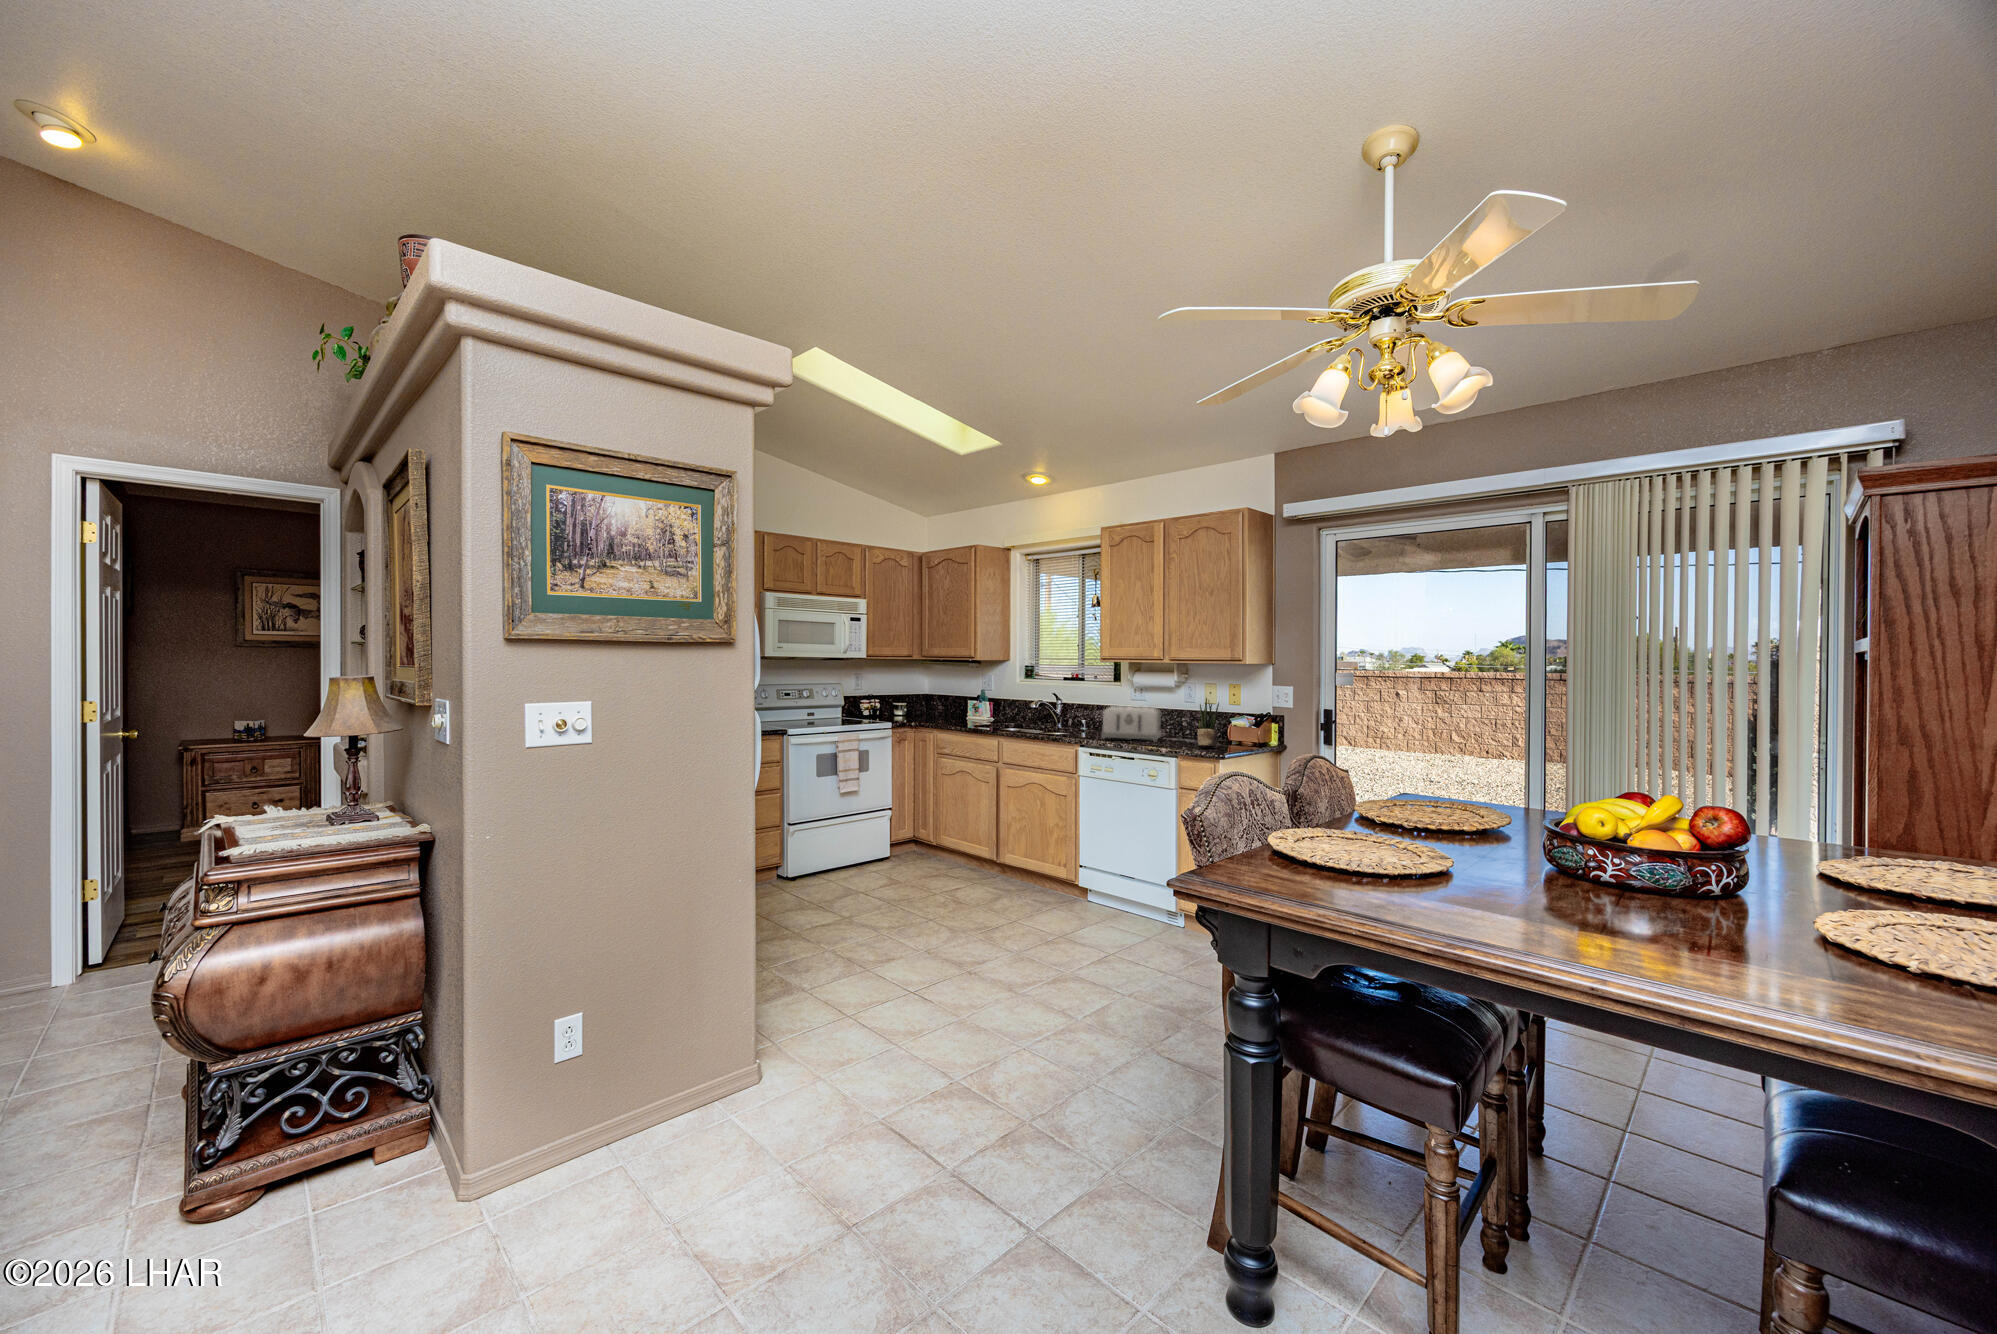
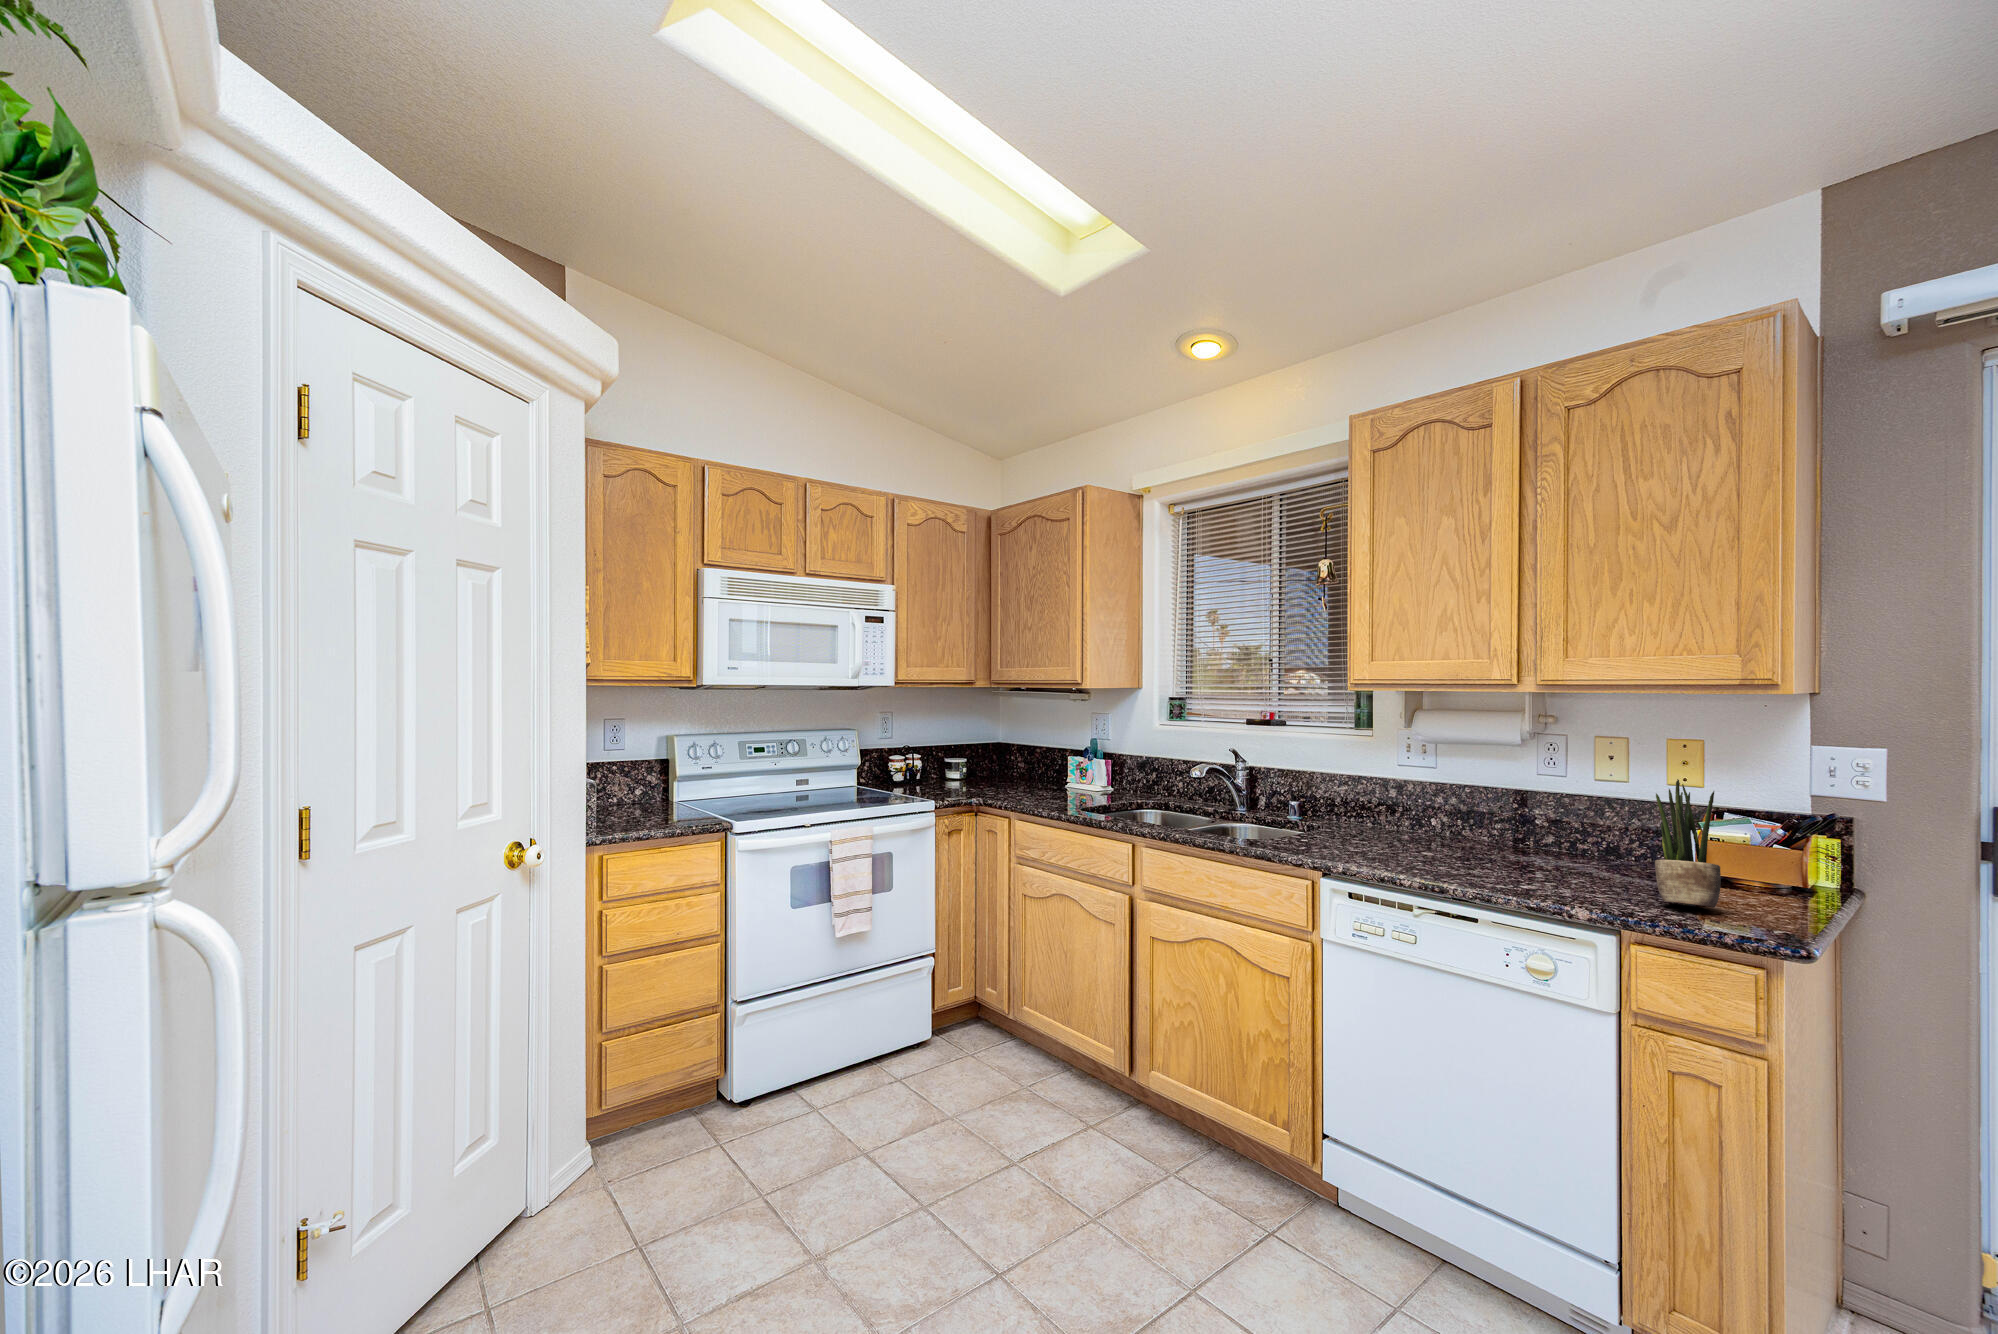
toaster: present [1101,706,1162,742] -> none [1361,779,1497,867]

